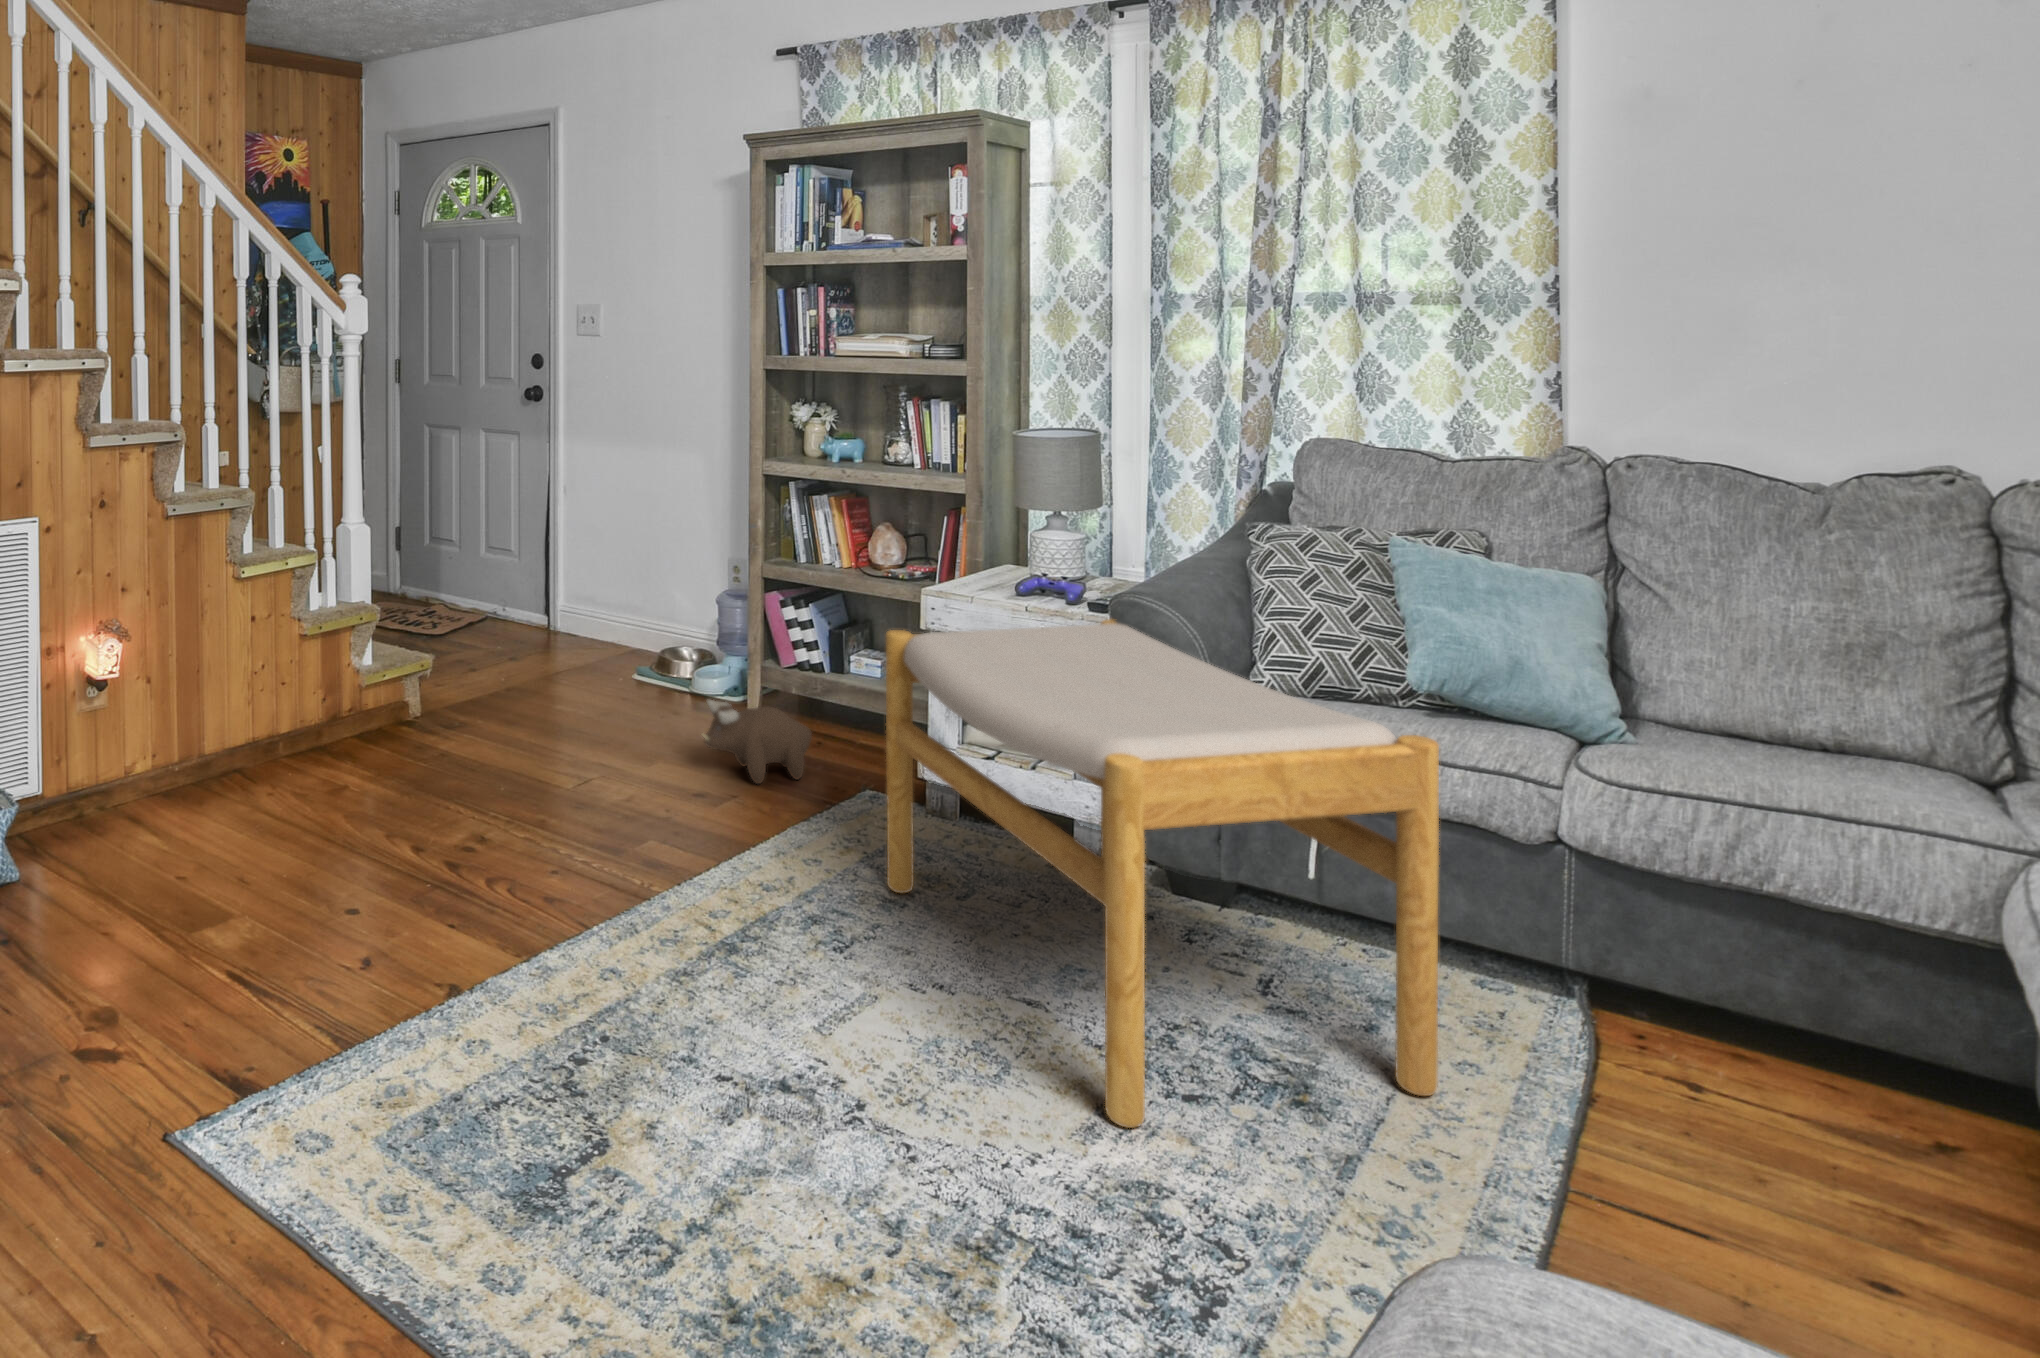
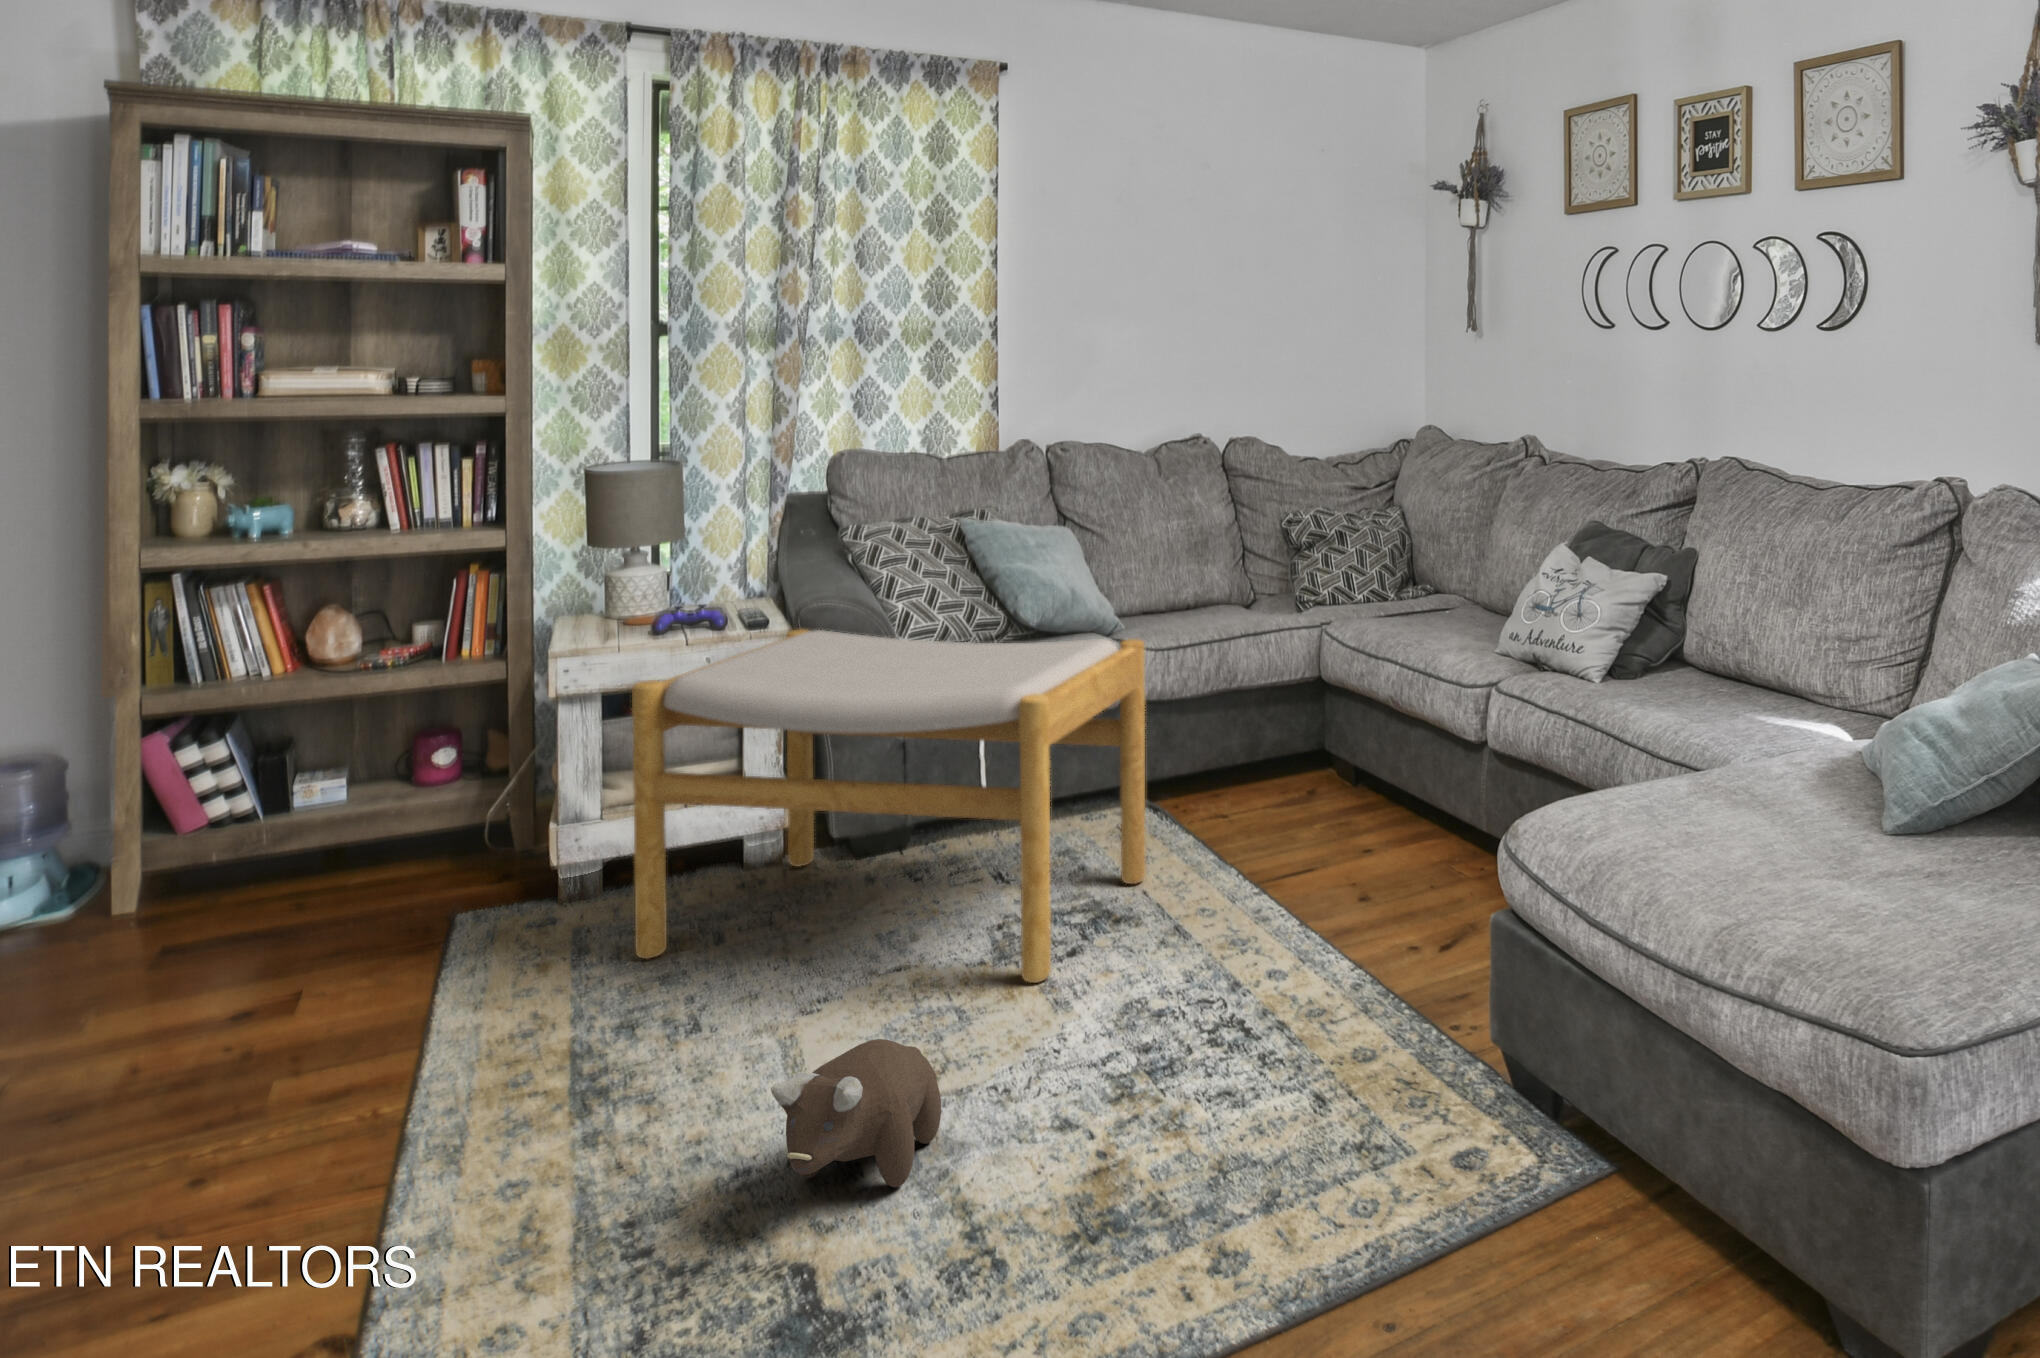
plush toy: present [703,700,812,784] -> present [771,1039,941,1187]

